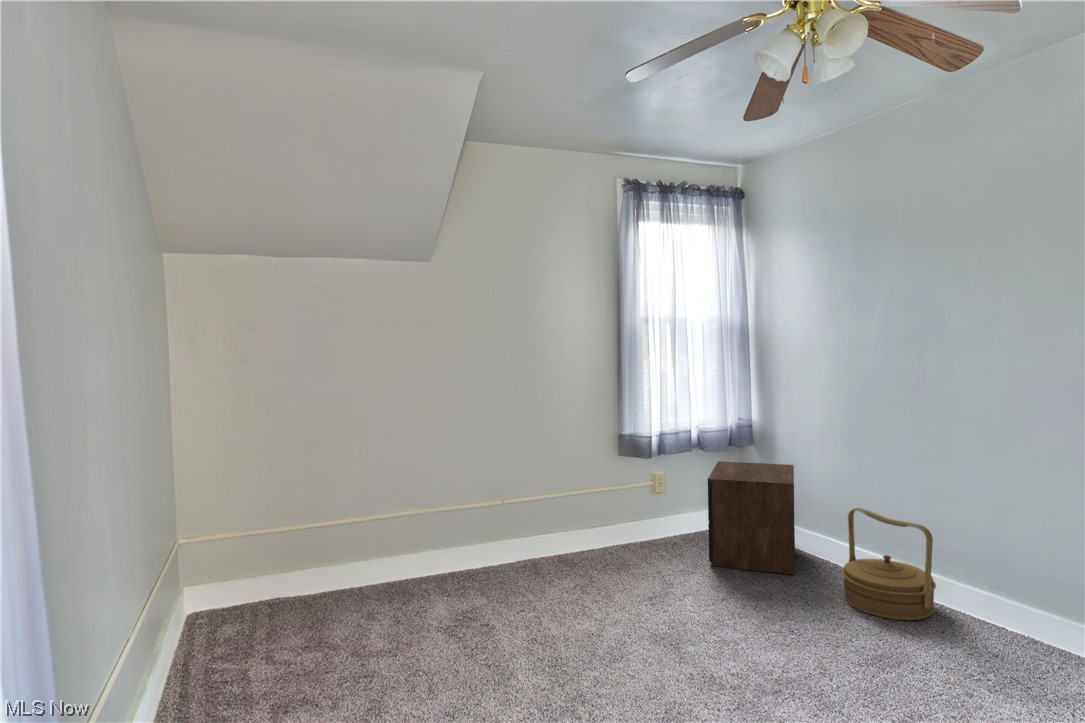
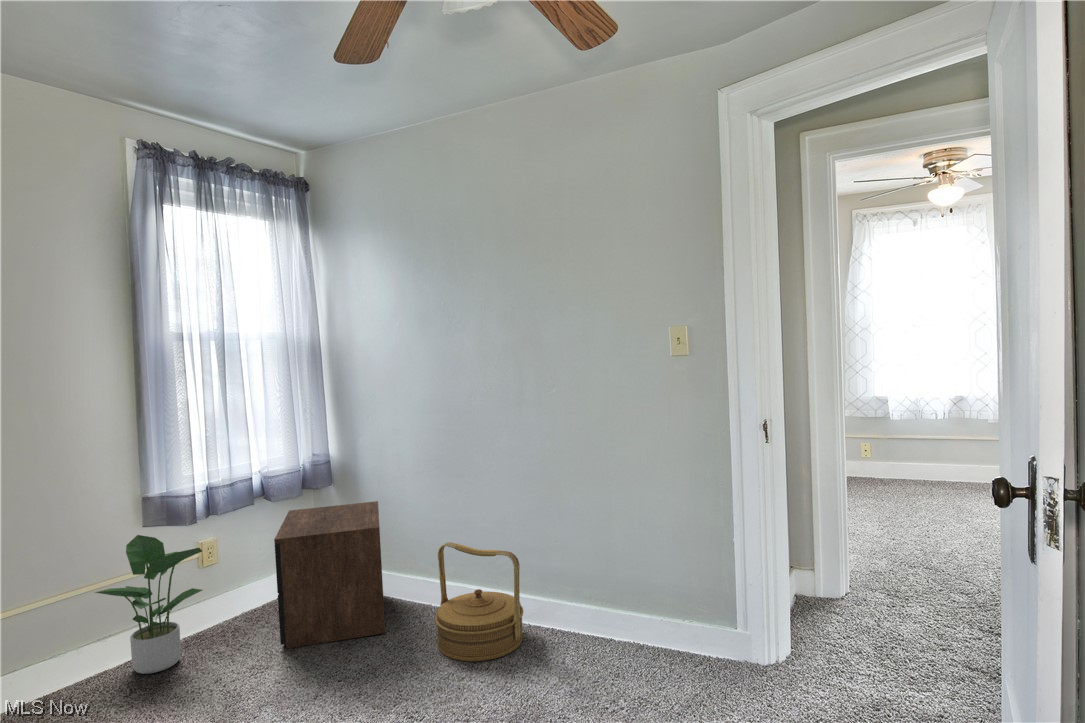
potted plant: none [590,460,656,558] -> present [95,535,202,674]

